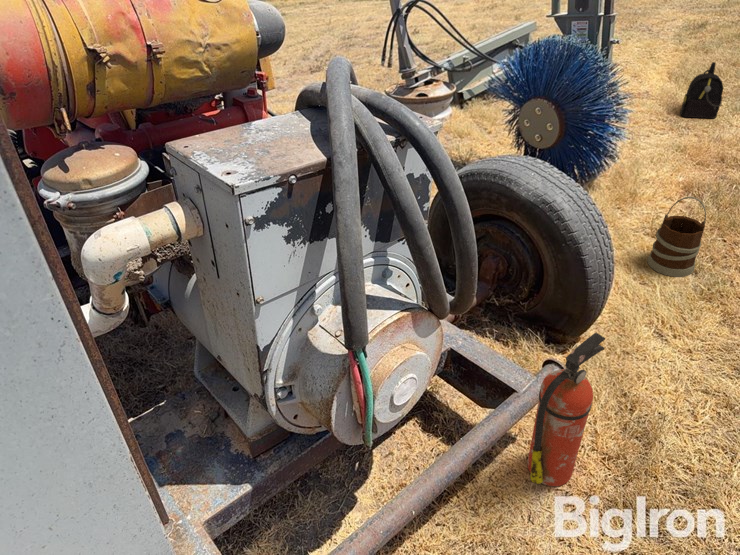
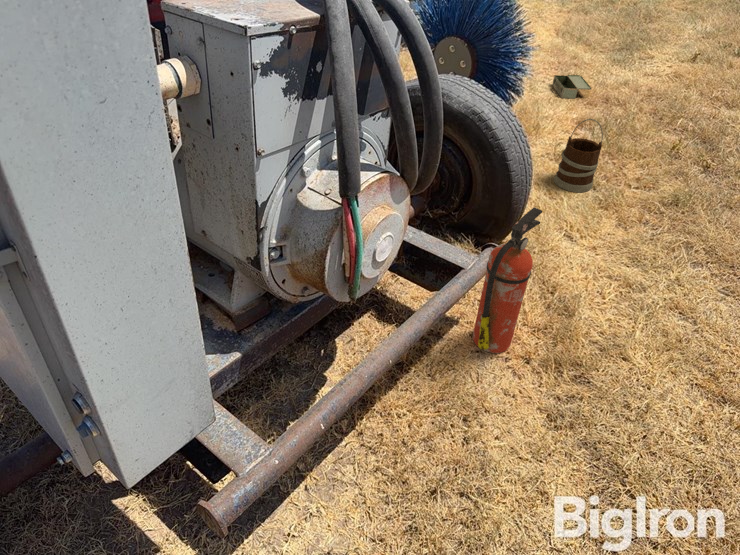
backpack: present [680,62,723,119] -> none [569,16,605,68]
toolbox: none [658,130,703,157] -> present [552,75,591,99]

